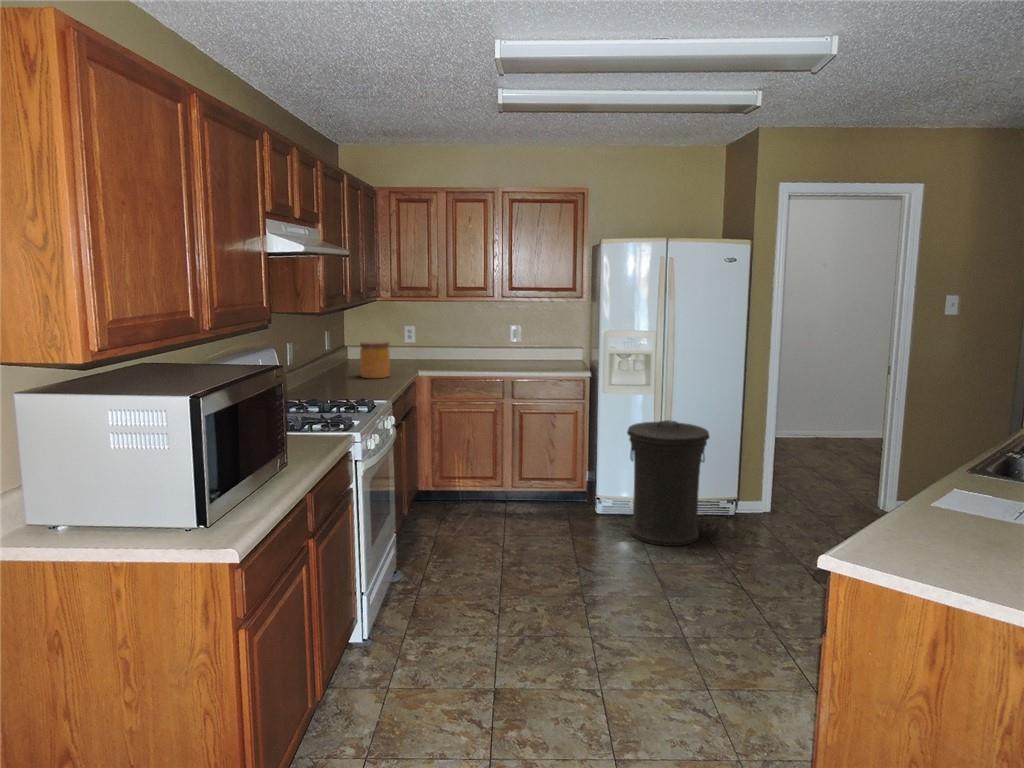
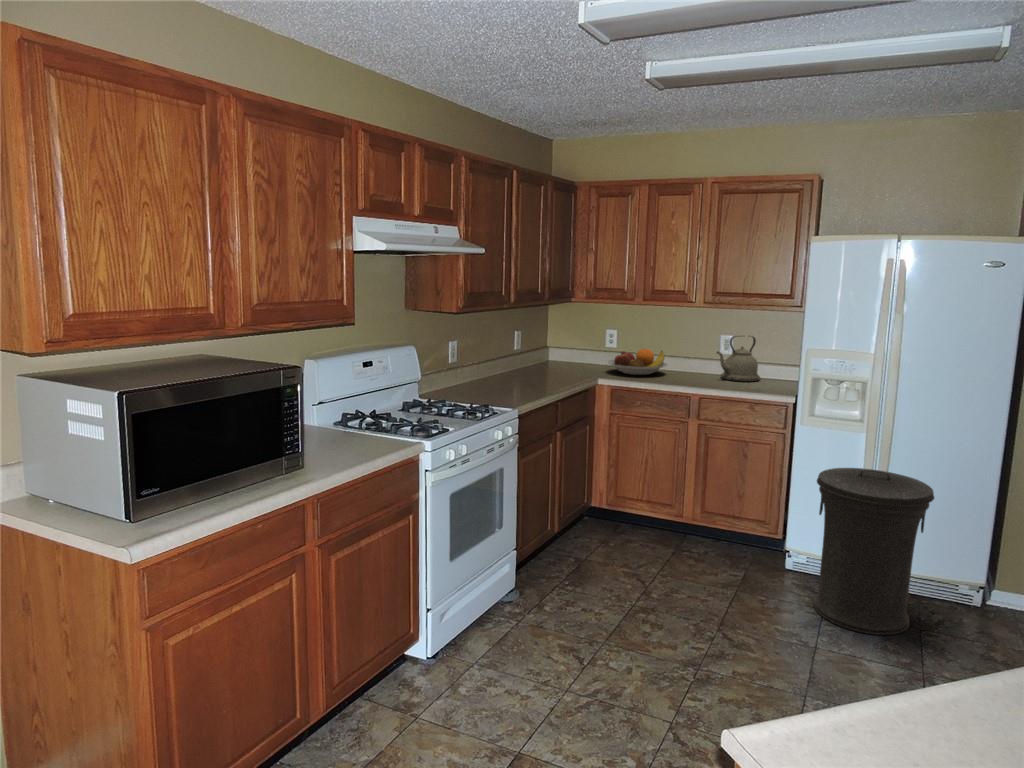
kettle: none [517,324,551,364] -> present [717,336,760,382]
jar: present [360,341,390,378] -> none [531,343,562,383]
fruit bowl: none [418,341,472,365] -> present [608,349,667,375]

